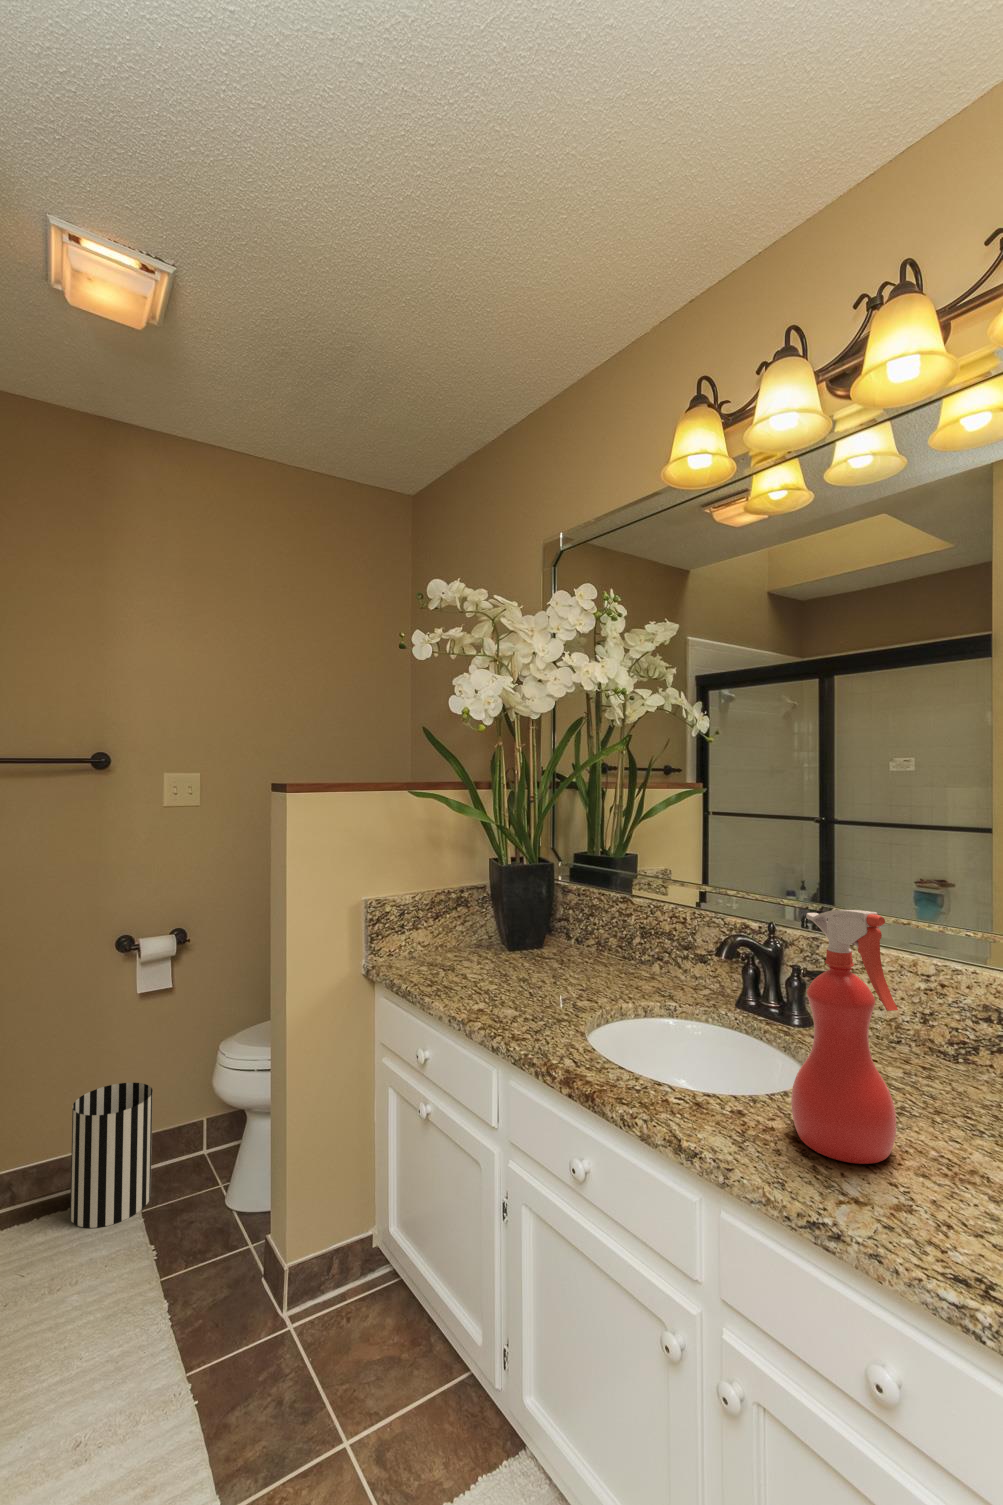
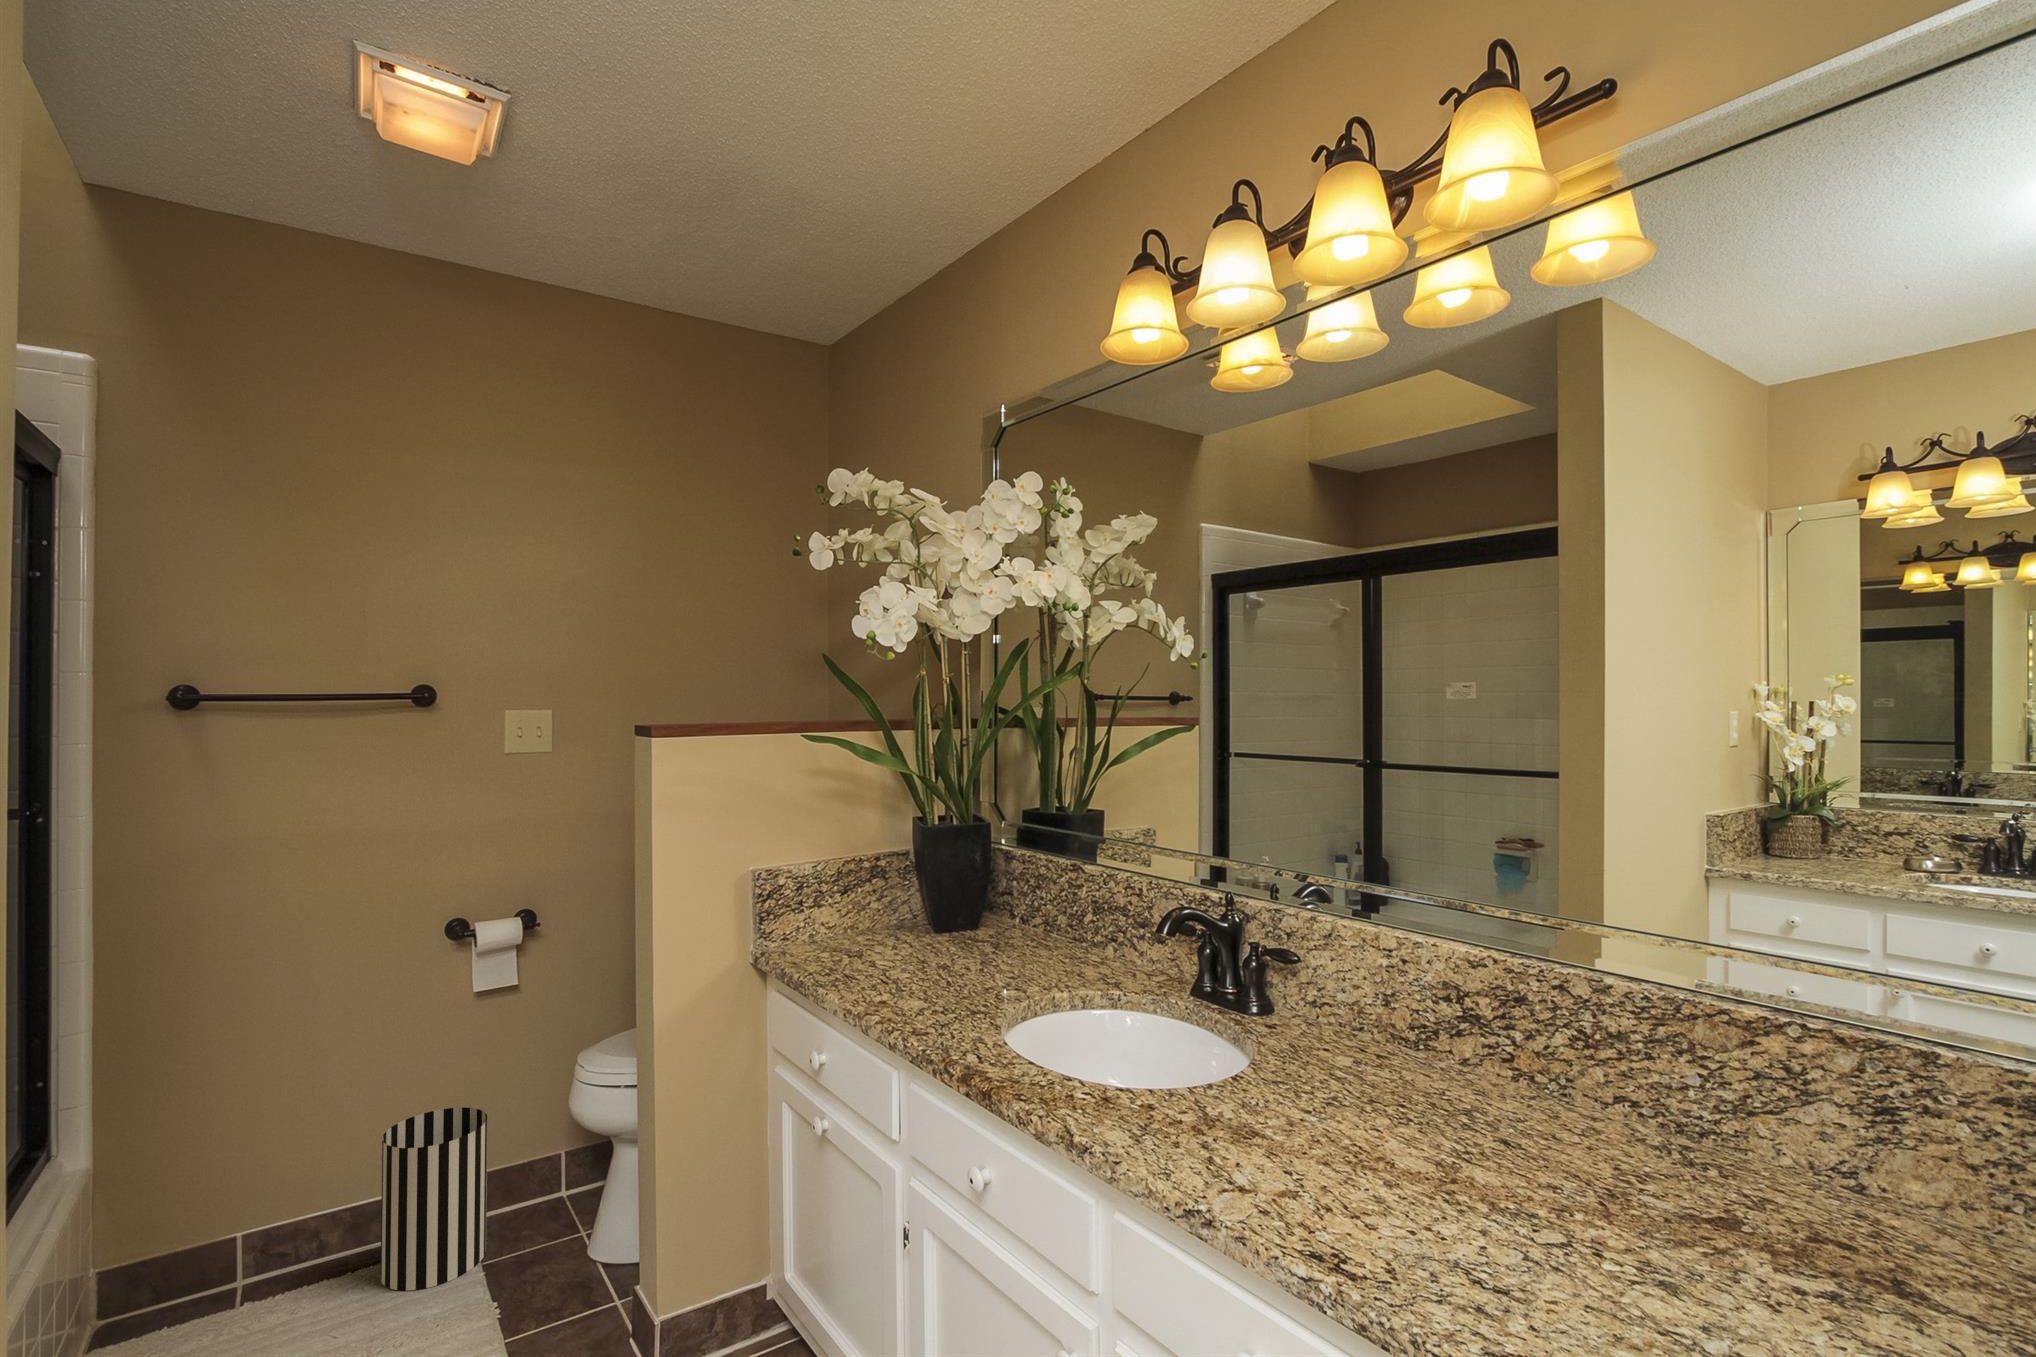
spray bottle: present [791,910,898,1164] -> none [1197,877,1302,1154]

